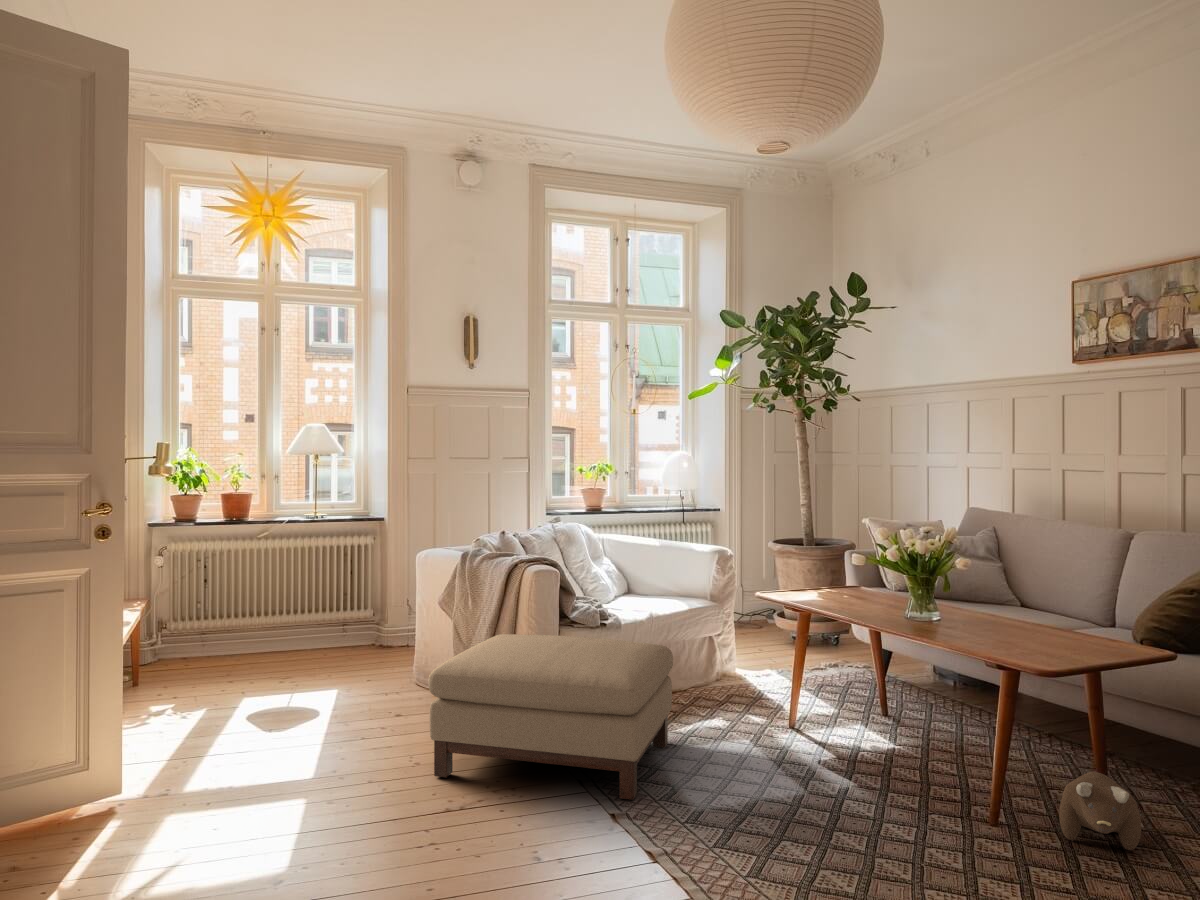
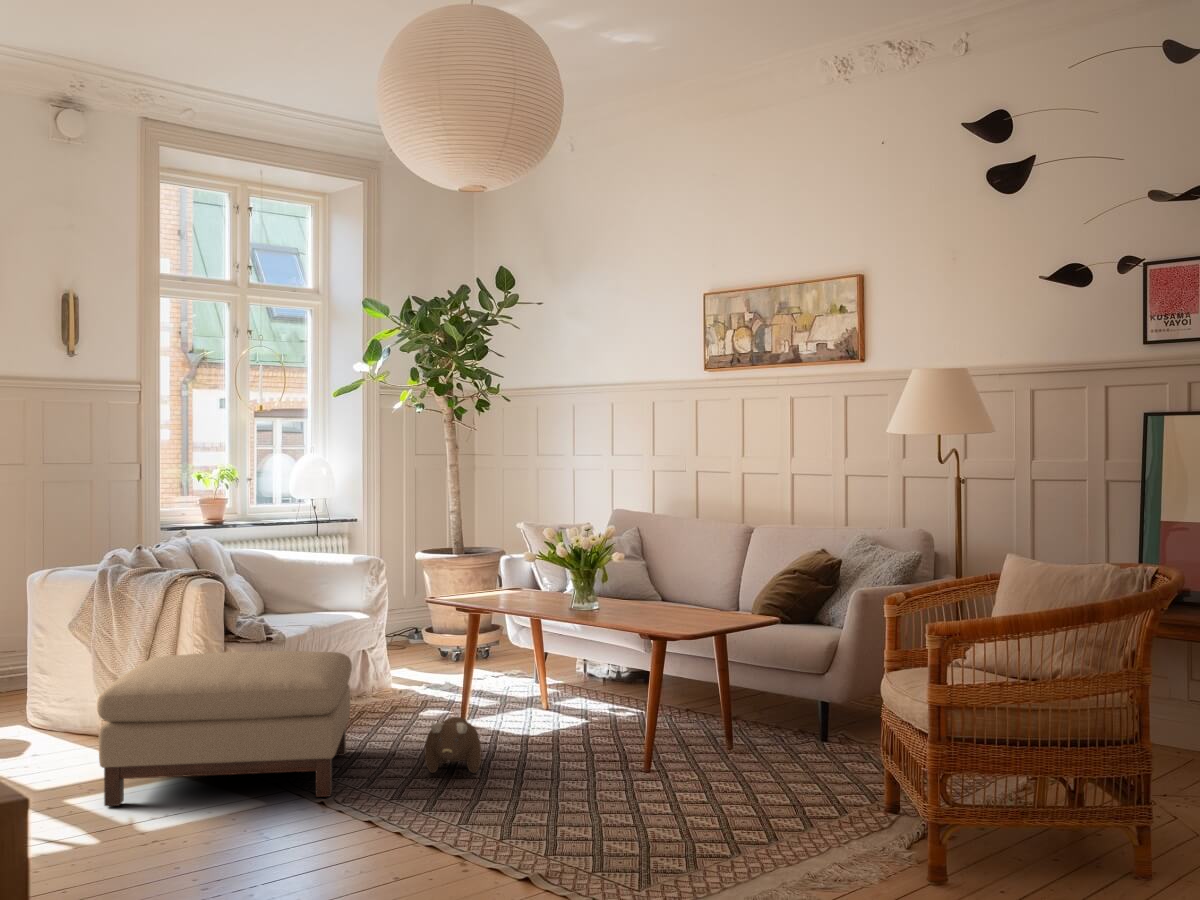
plush toy: present [1059,772,1141,850] -> present [424,717,482,773]

